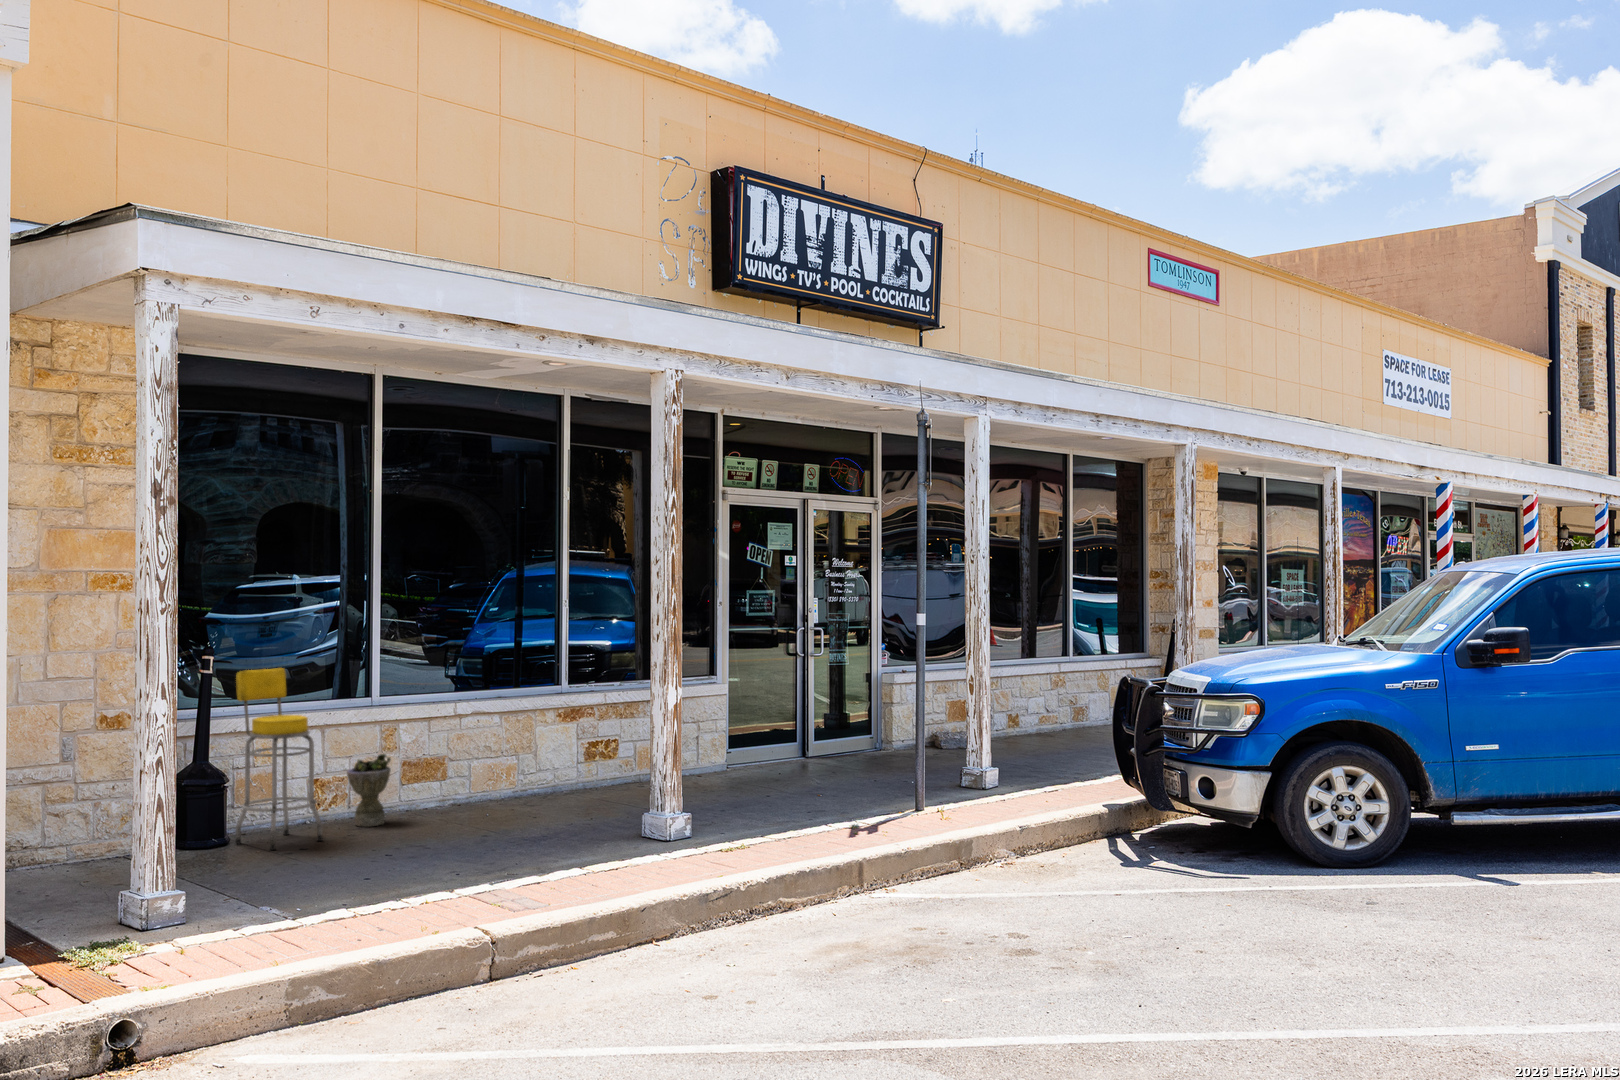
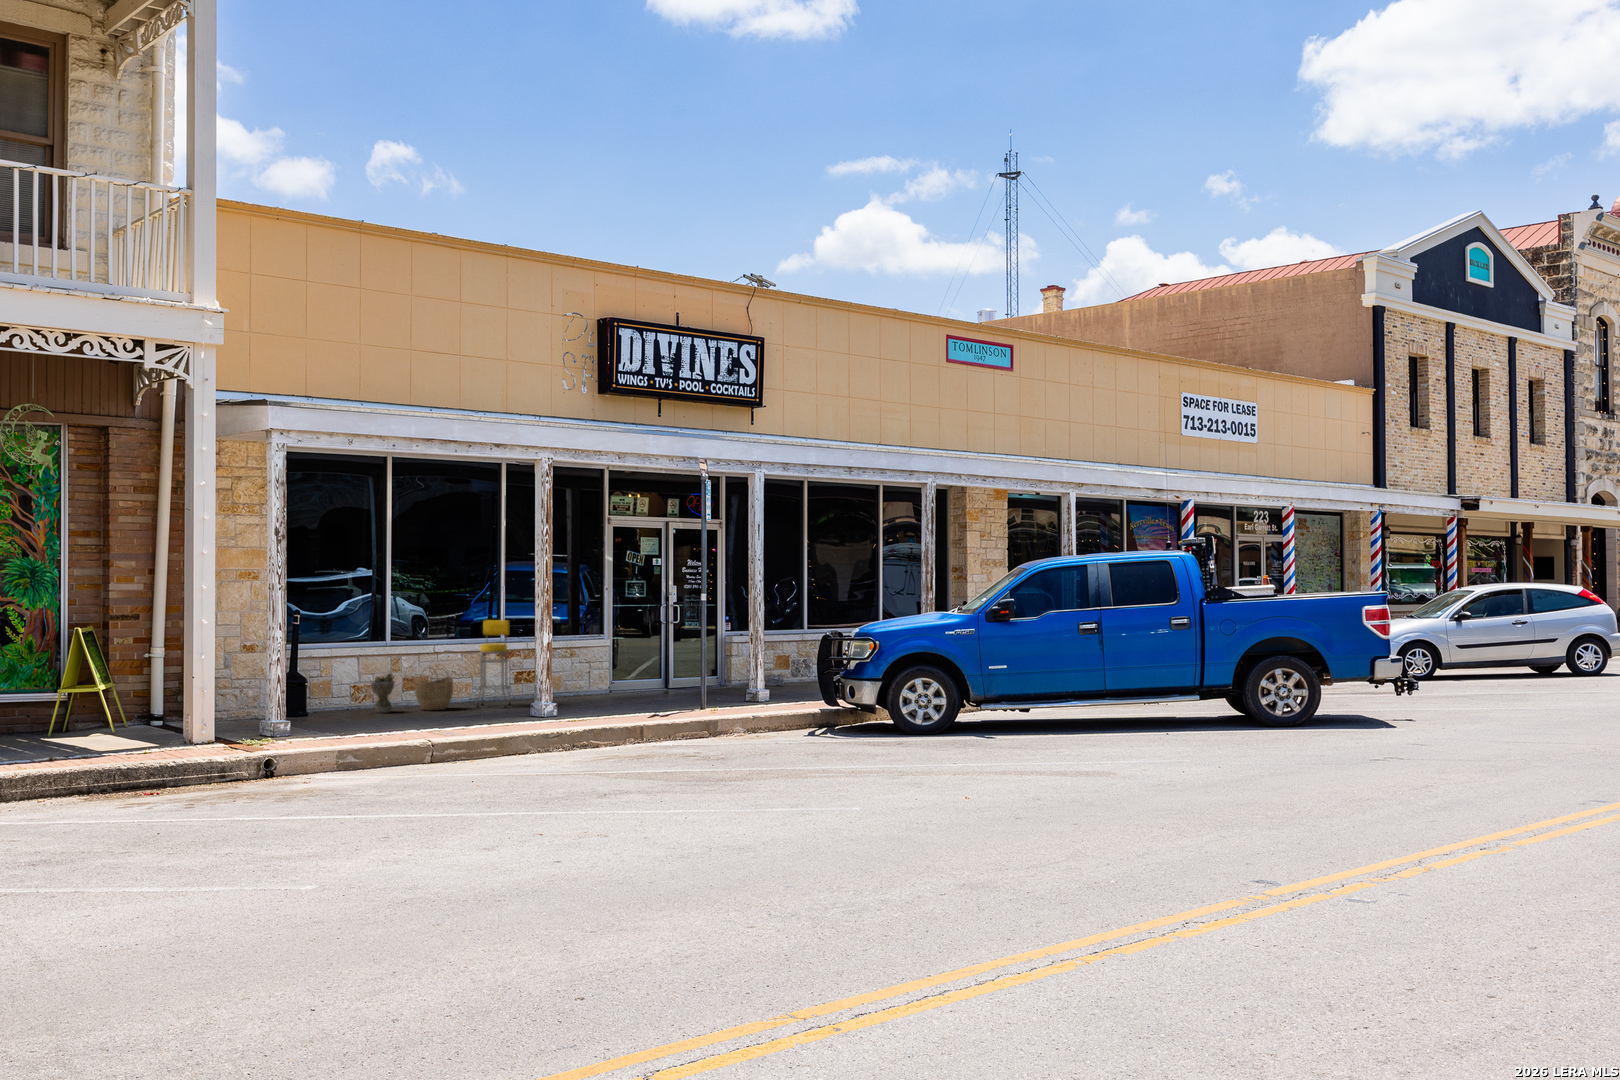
bar stool: present [235,668,323,850] -> present [477,620,511,708]
woven basket: none [425,739,493,817] -> present [415,670,453,711]

